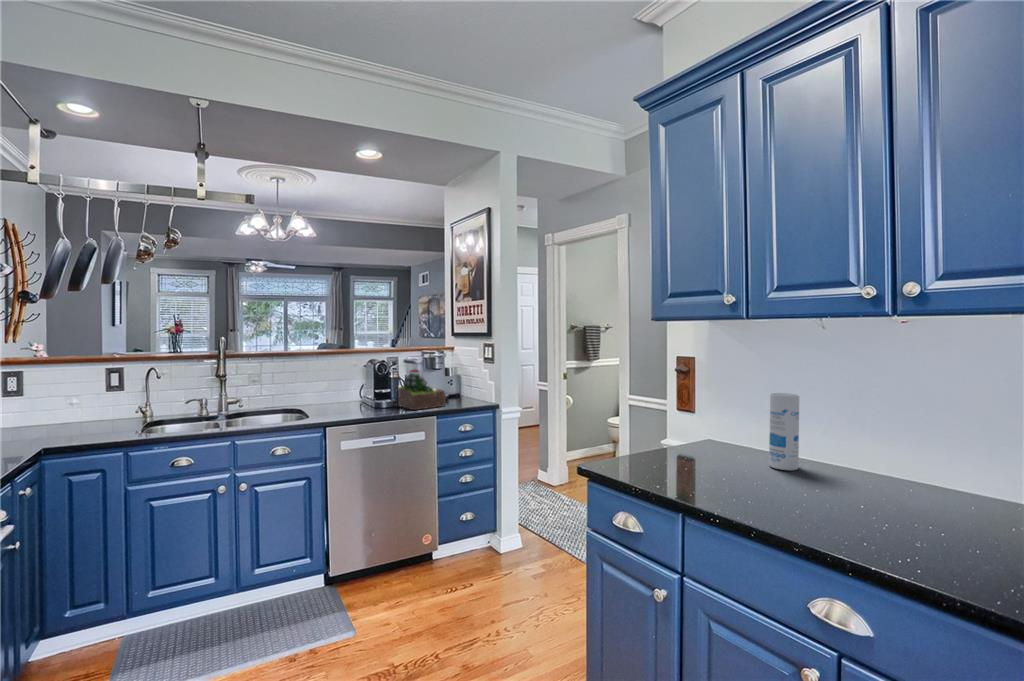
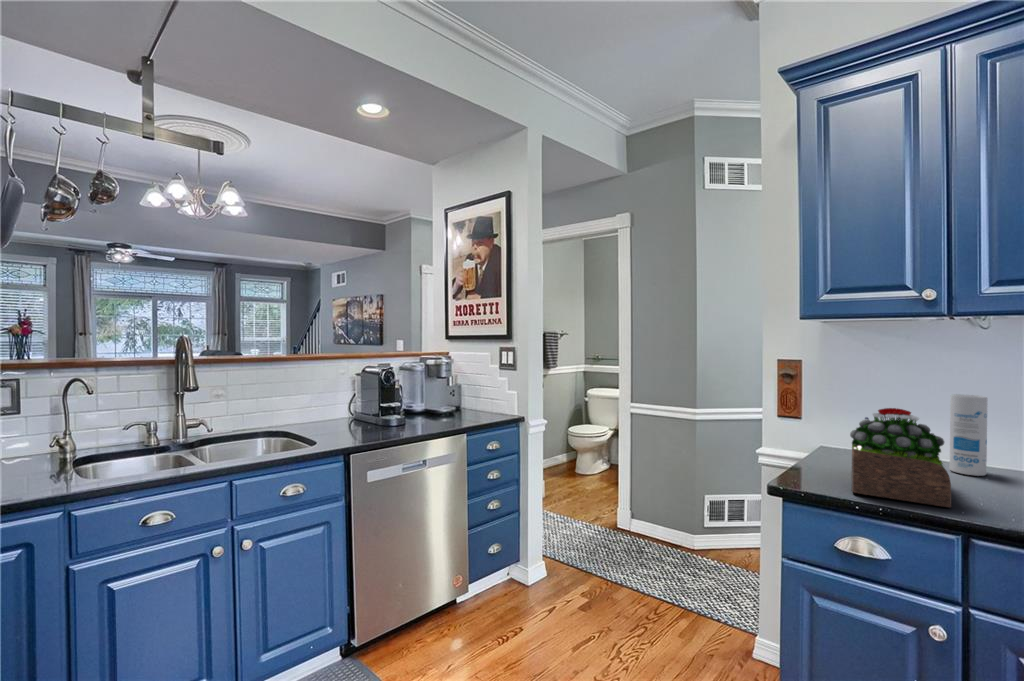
succulent plant: present [398,369,446,410] -> present [850,408,951,508]

